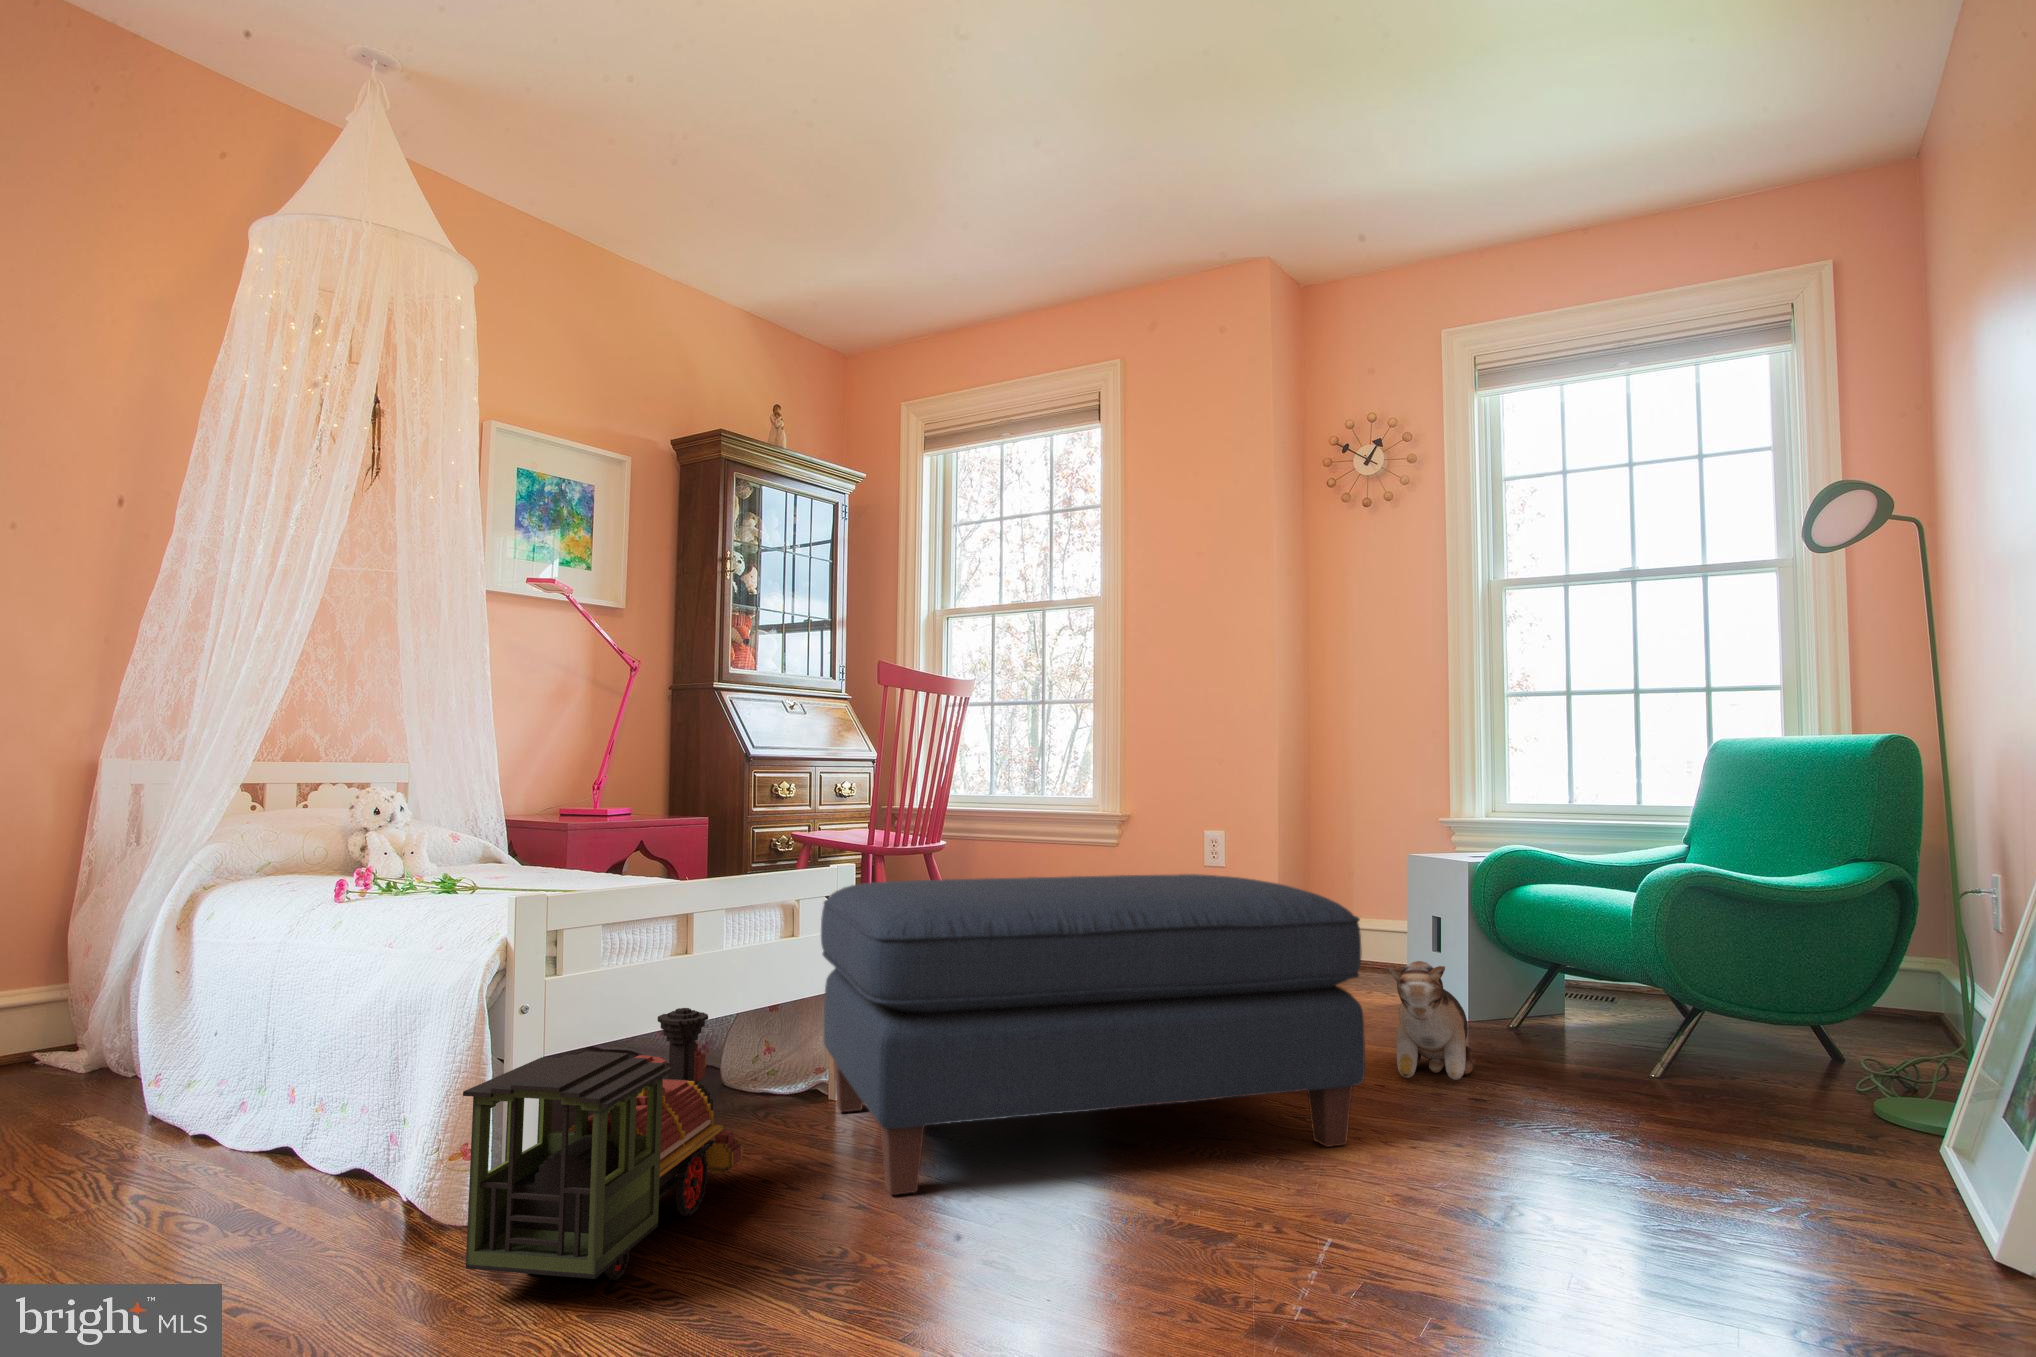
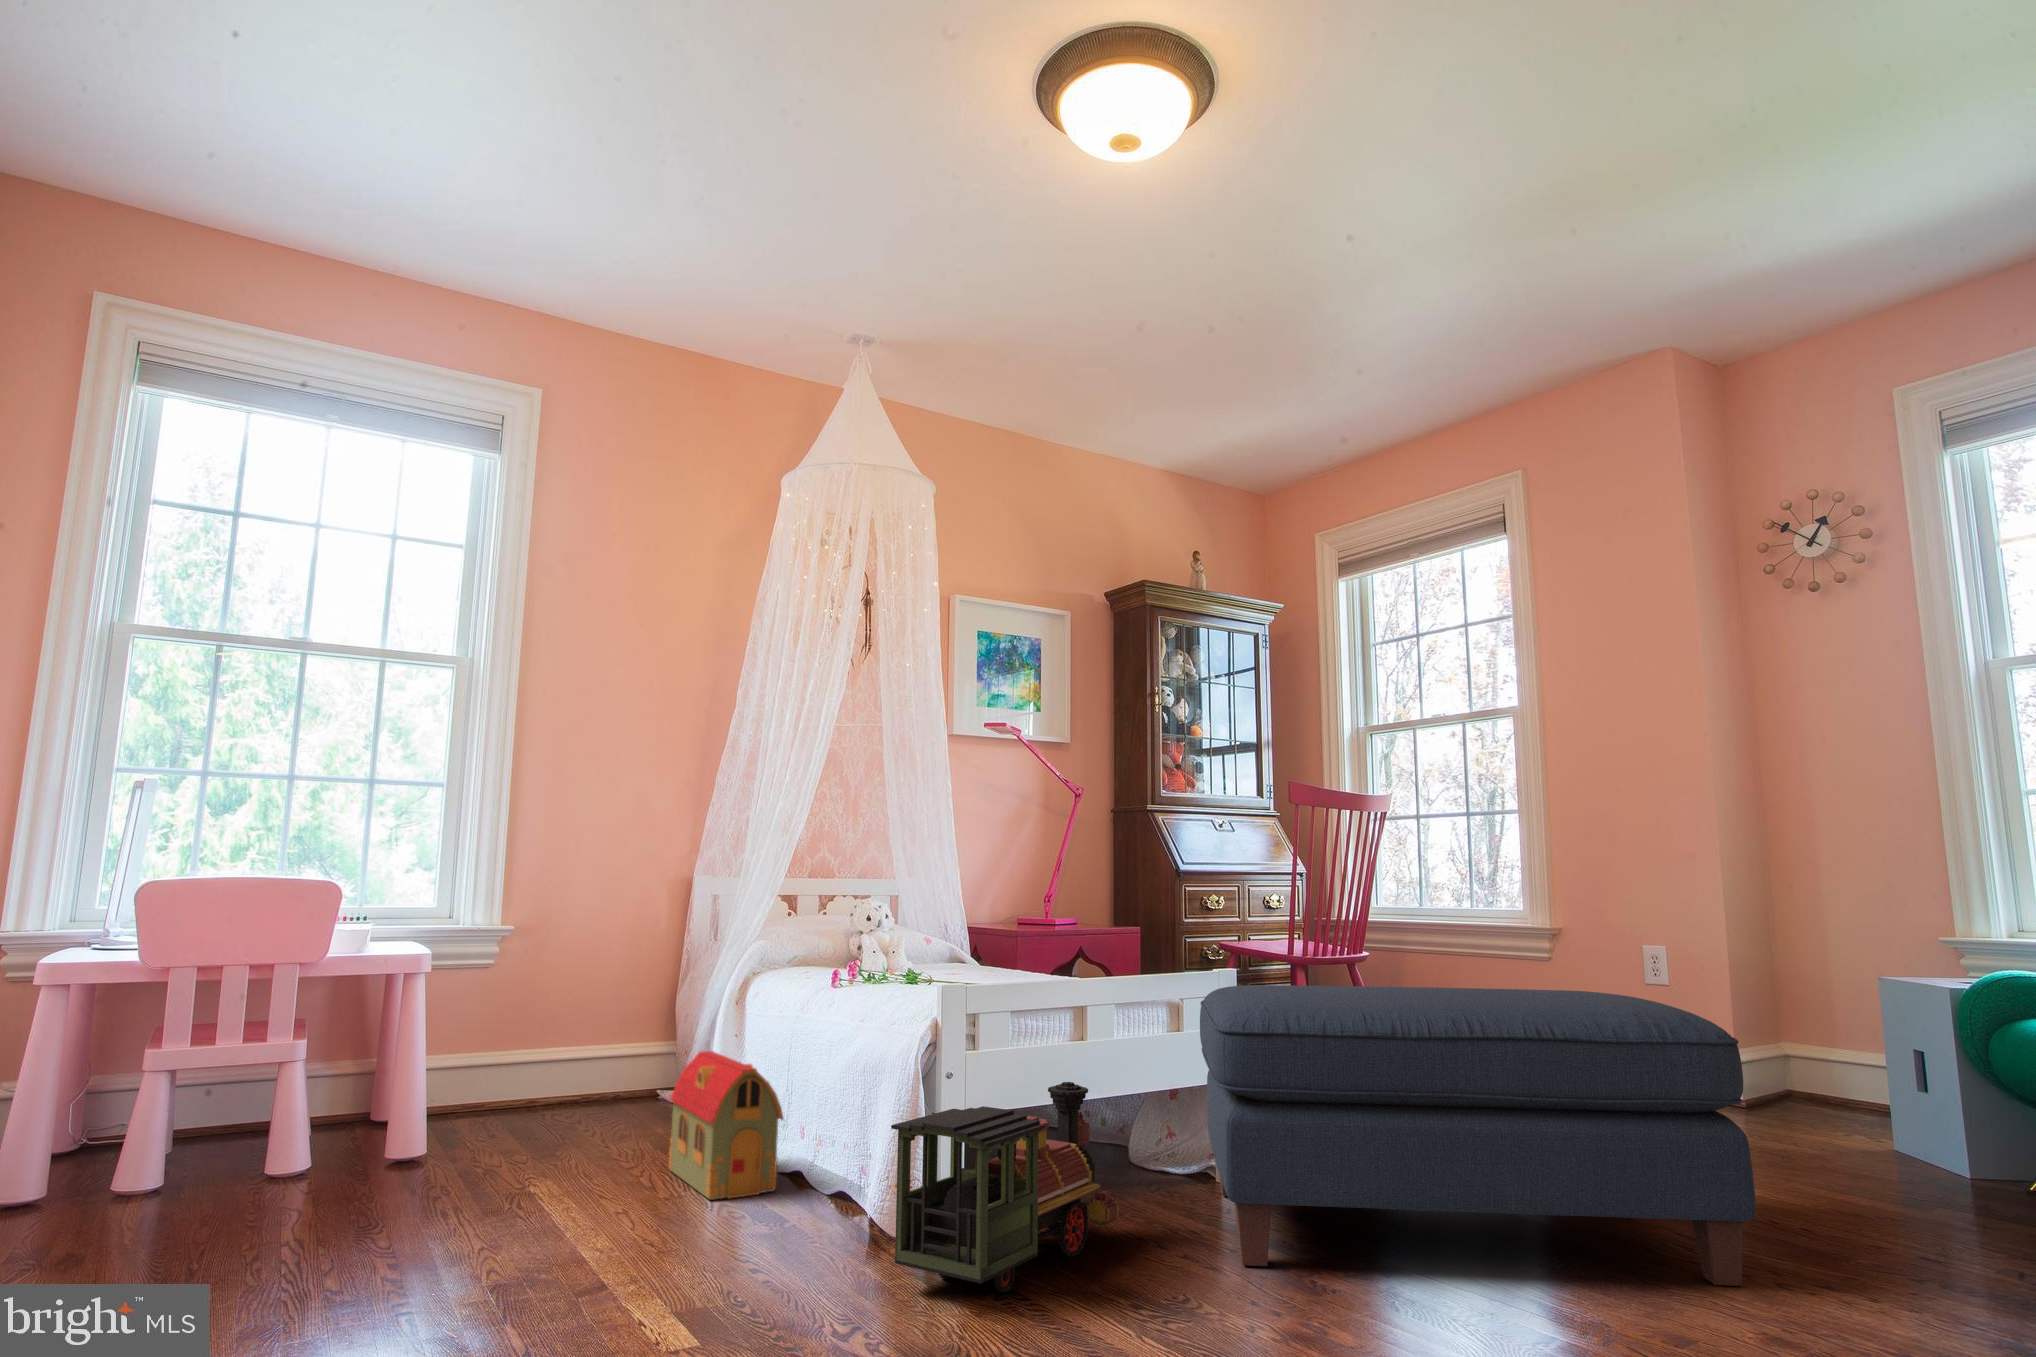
plush toy: present [1387,961,1476,1080] -> none [1816,1099,1961,1241]
toy house: none [68,1000,266,1208] -> present [669,1051,784,1200]

